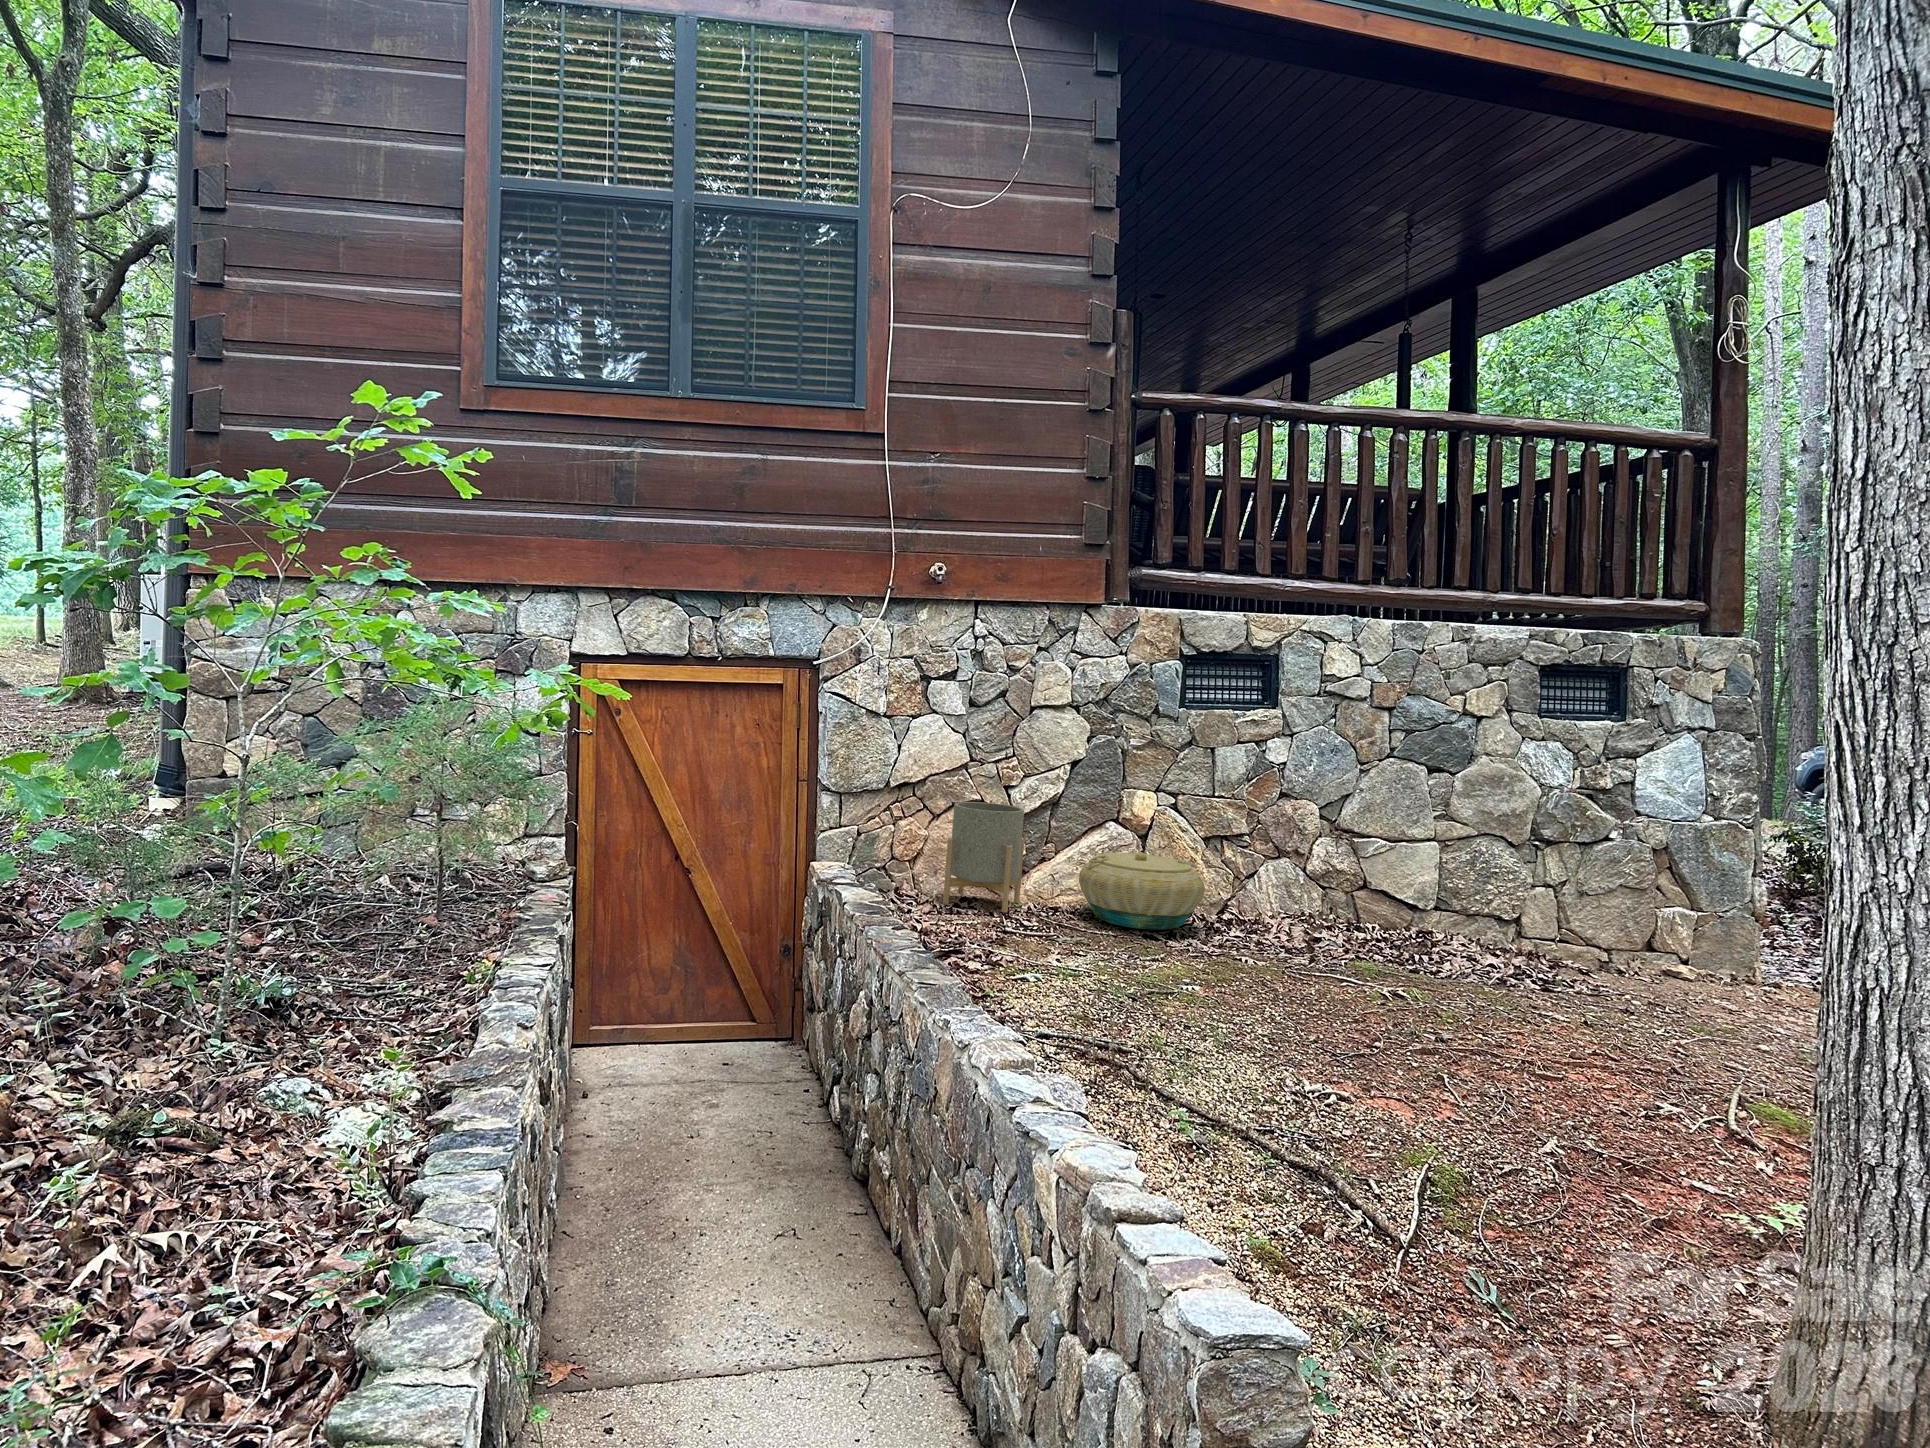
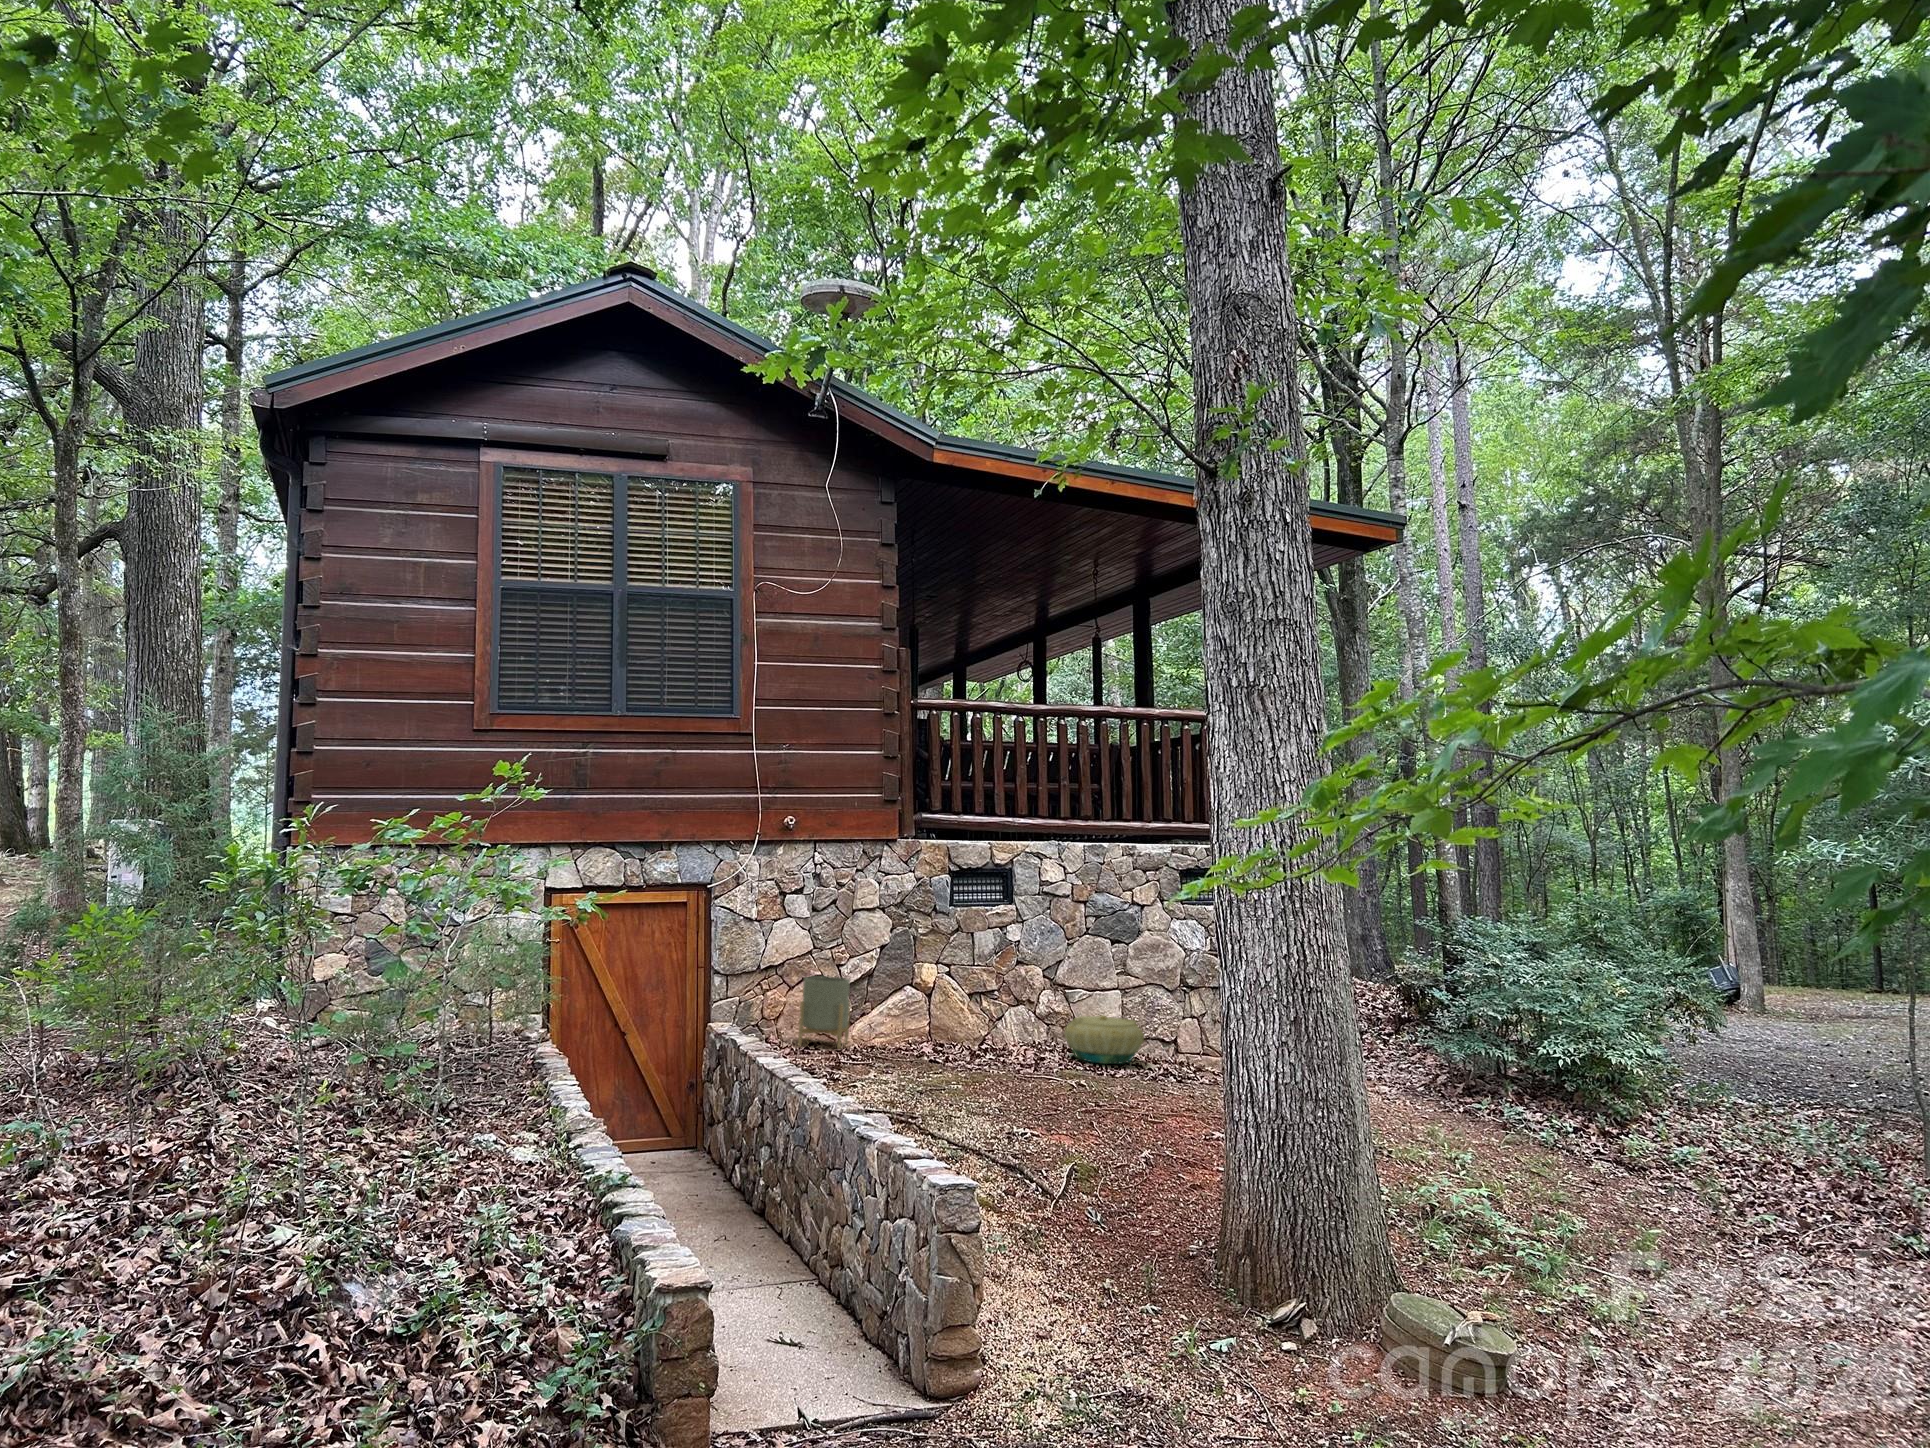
basket: present [1079,852,1205,930] -> present [1064,1015,1144,1064]

